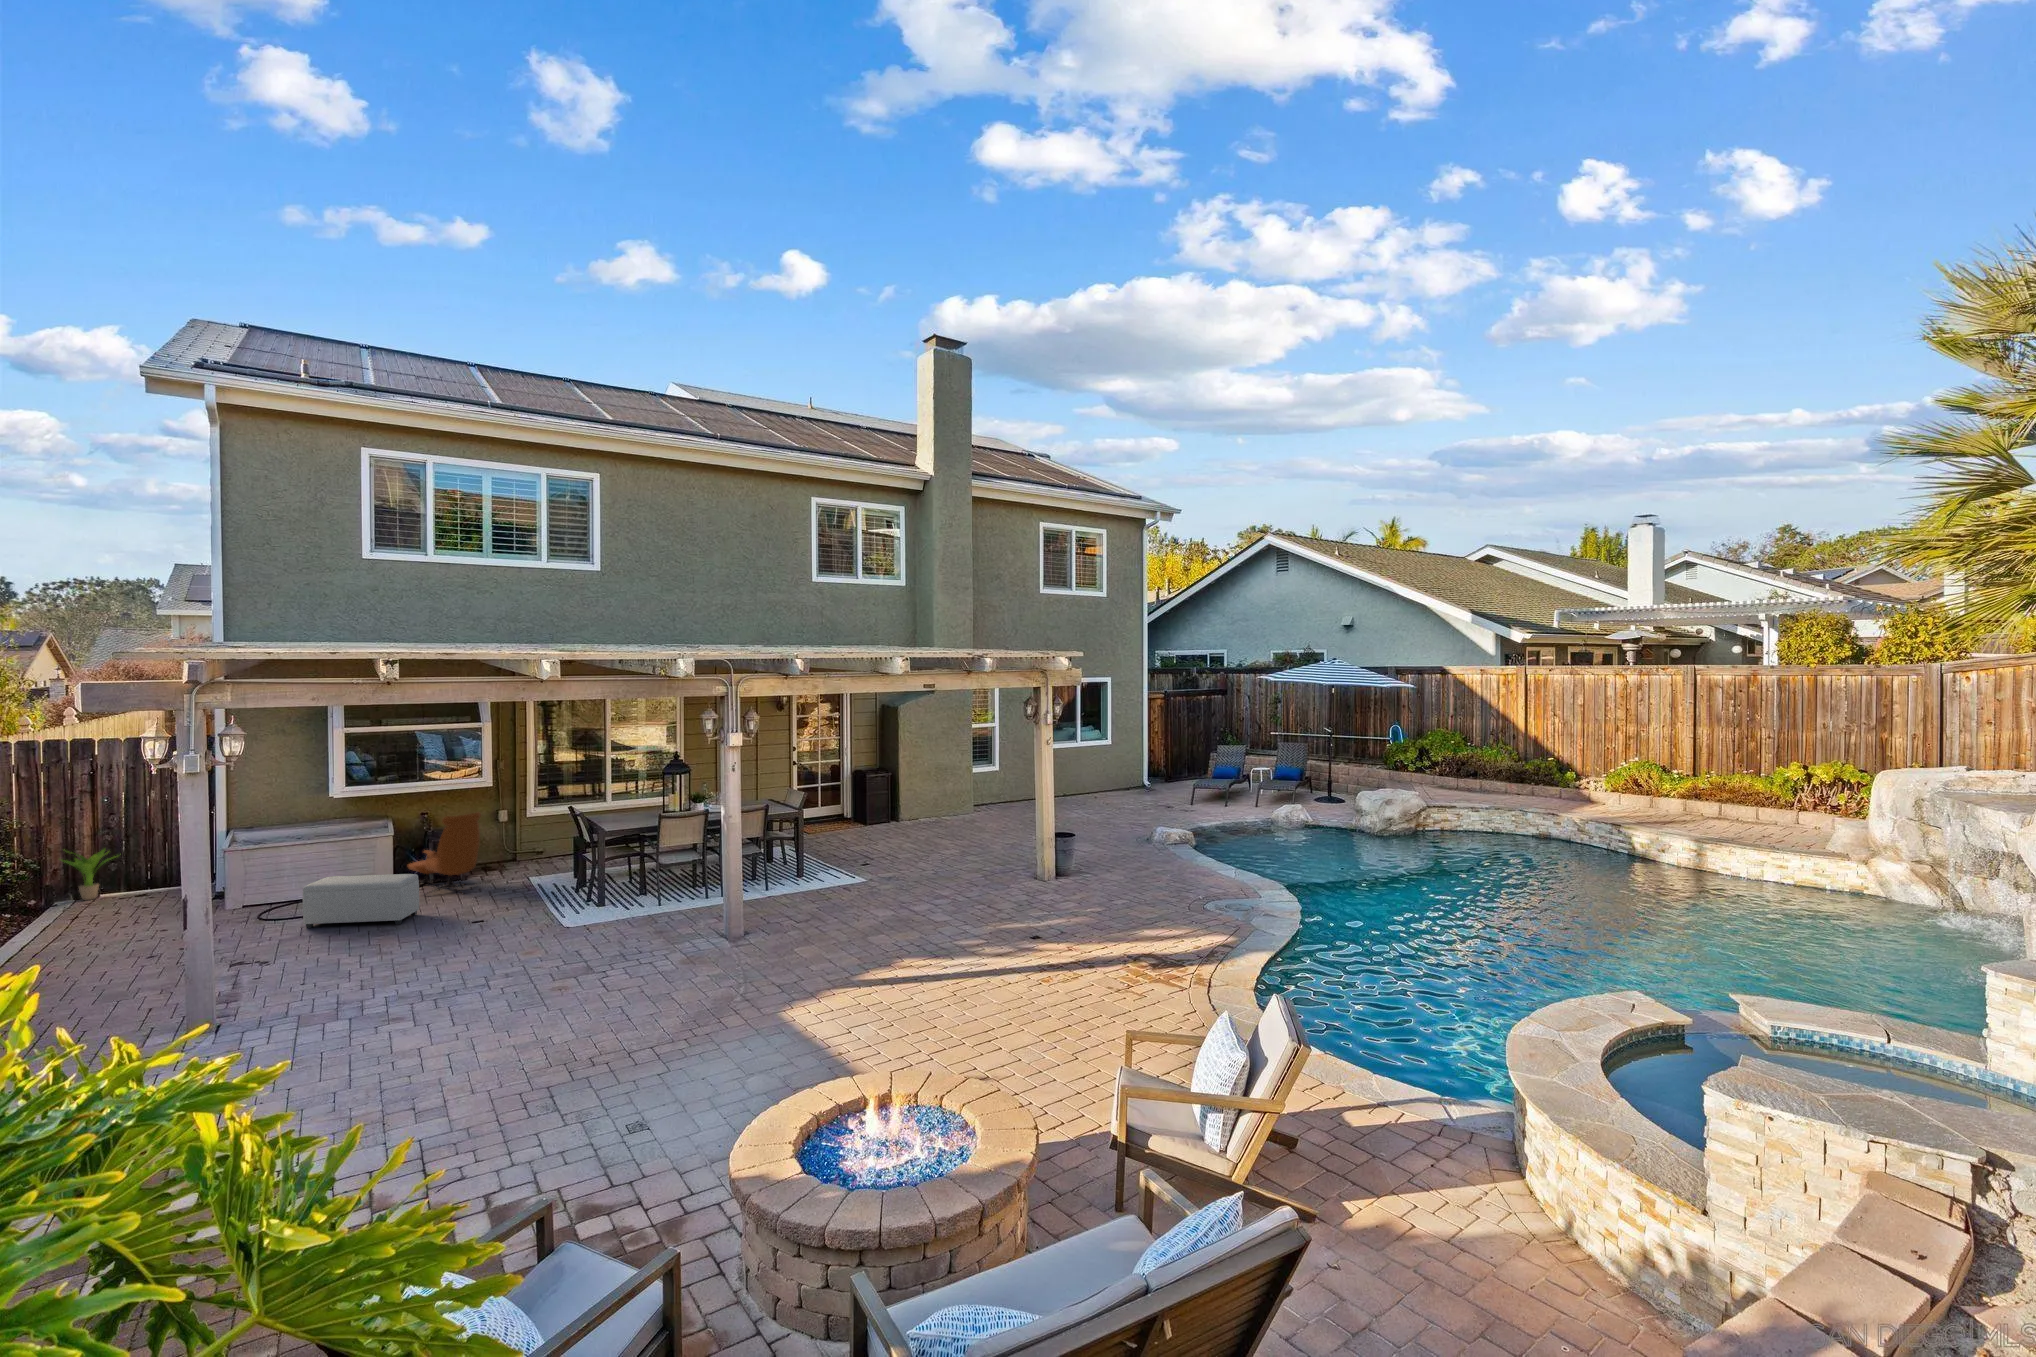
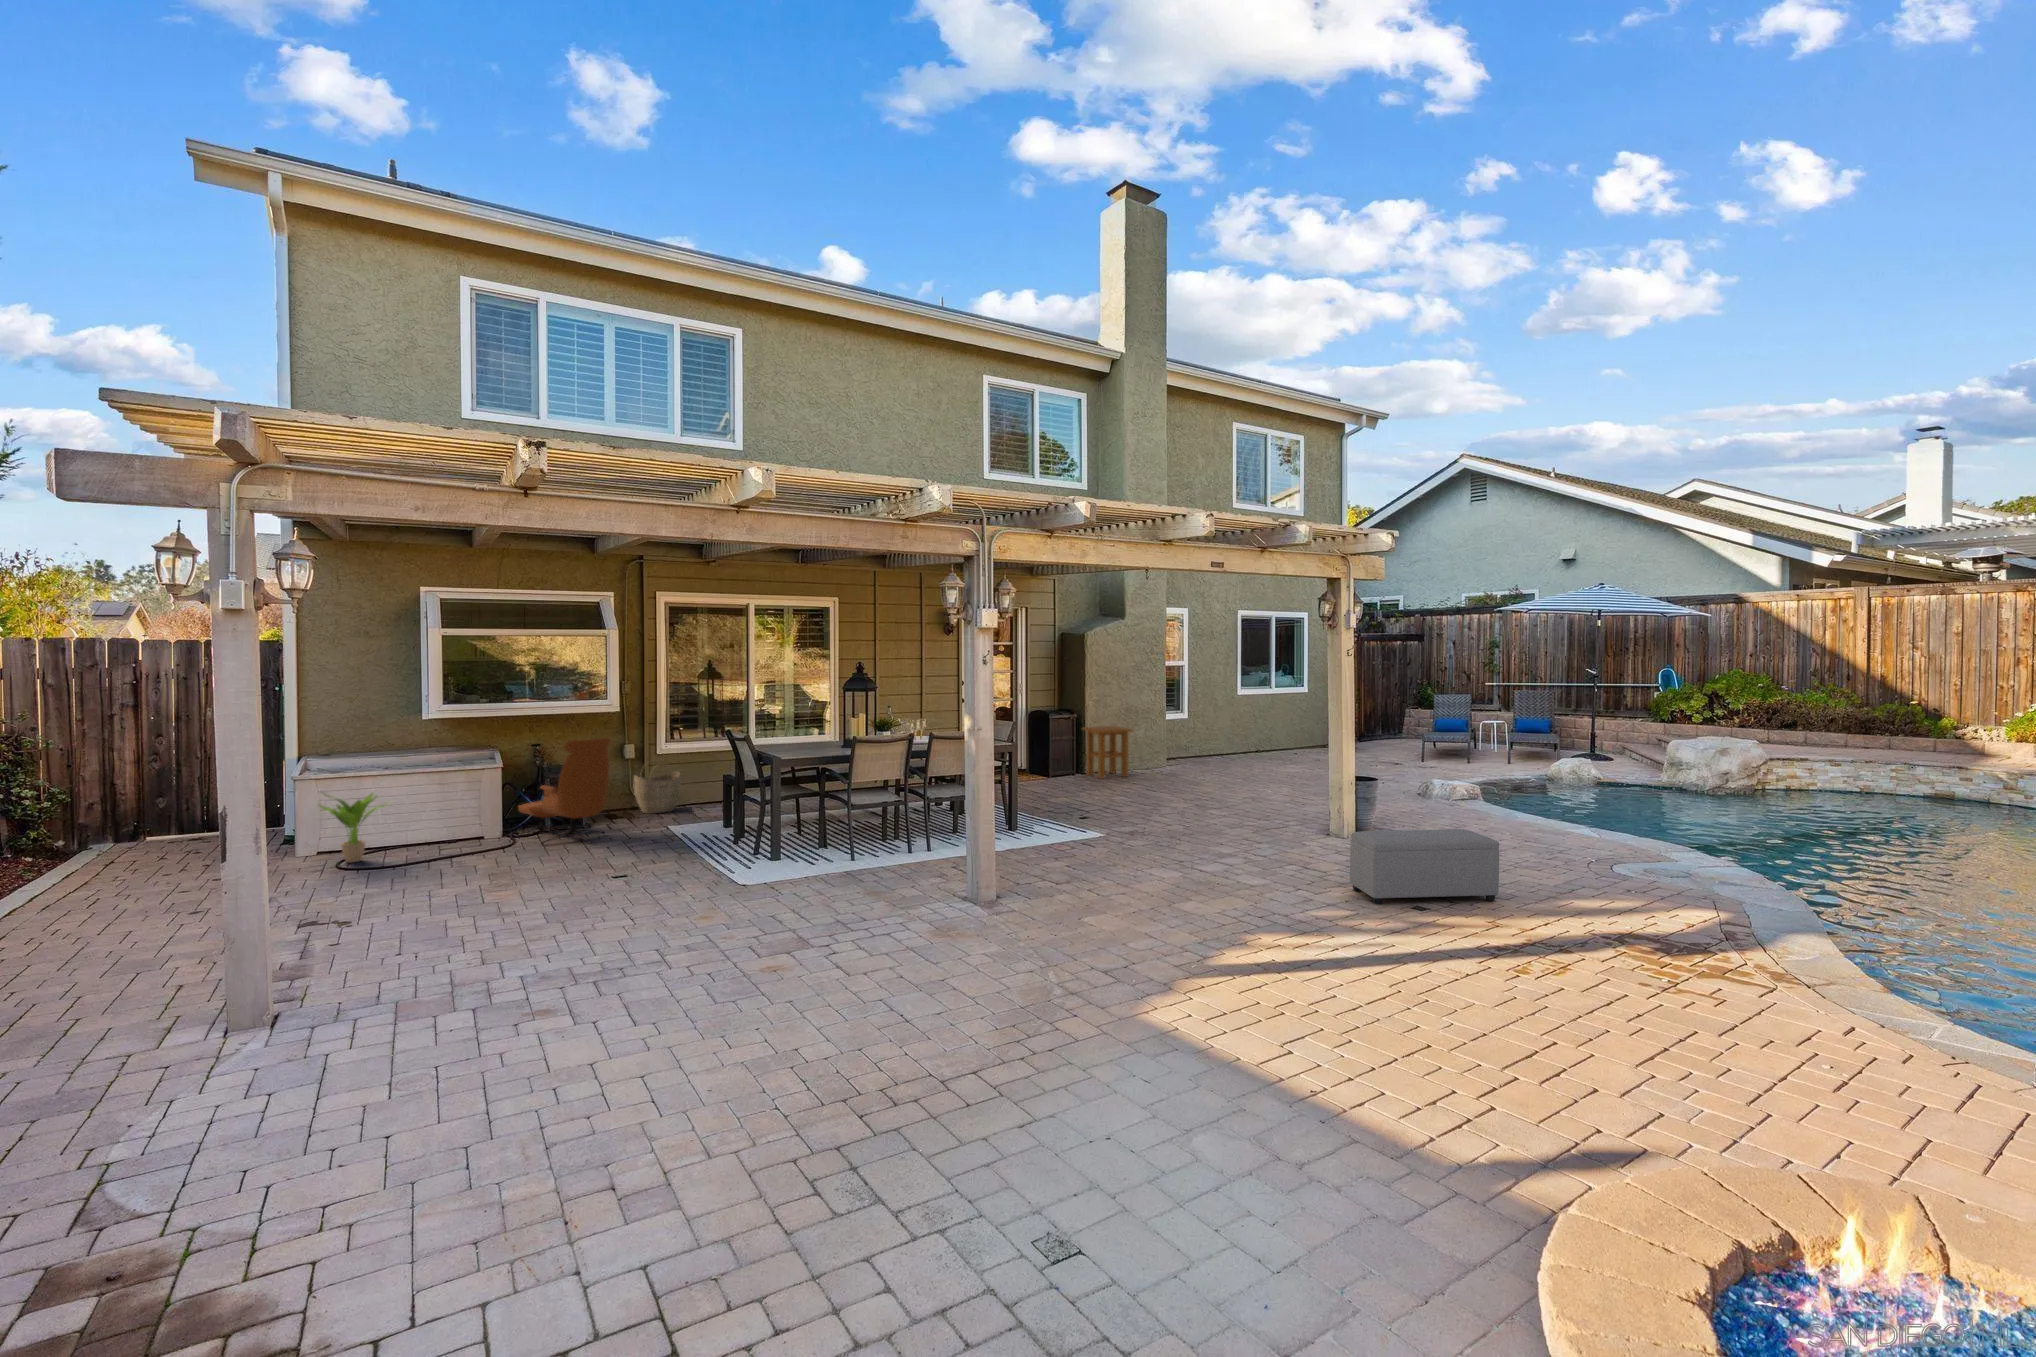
side table: none [891,784,931,828] -> present [1083,726,1133,779]
woven basket: none [506,823,546,866] -> present [634,763,681,814]
potted plant: present [62,849,110,900] -> present [319,793,386,863]
ottoman: present [303,874,419,928] -> present [1350,829,1499,904]

